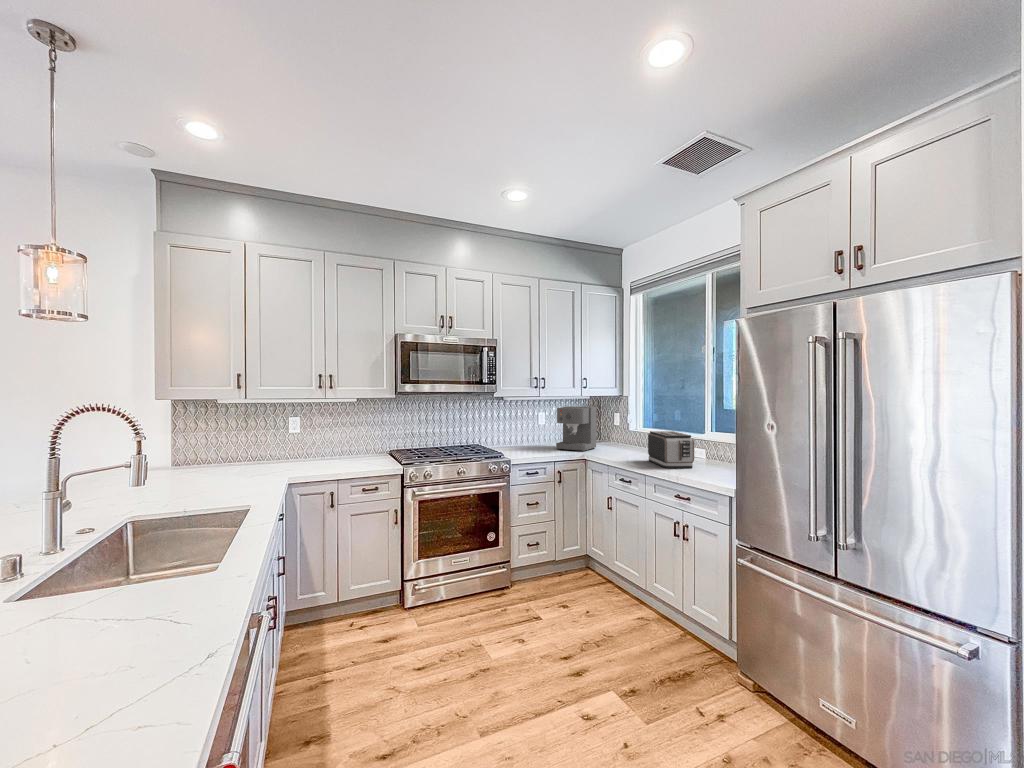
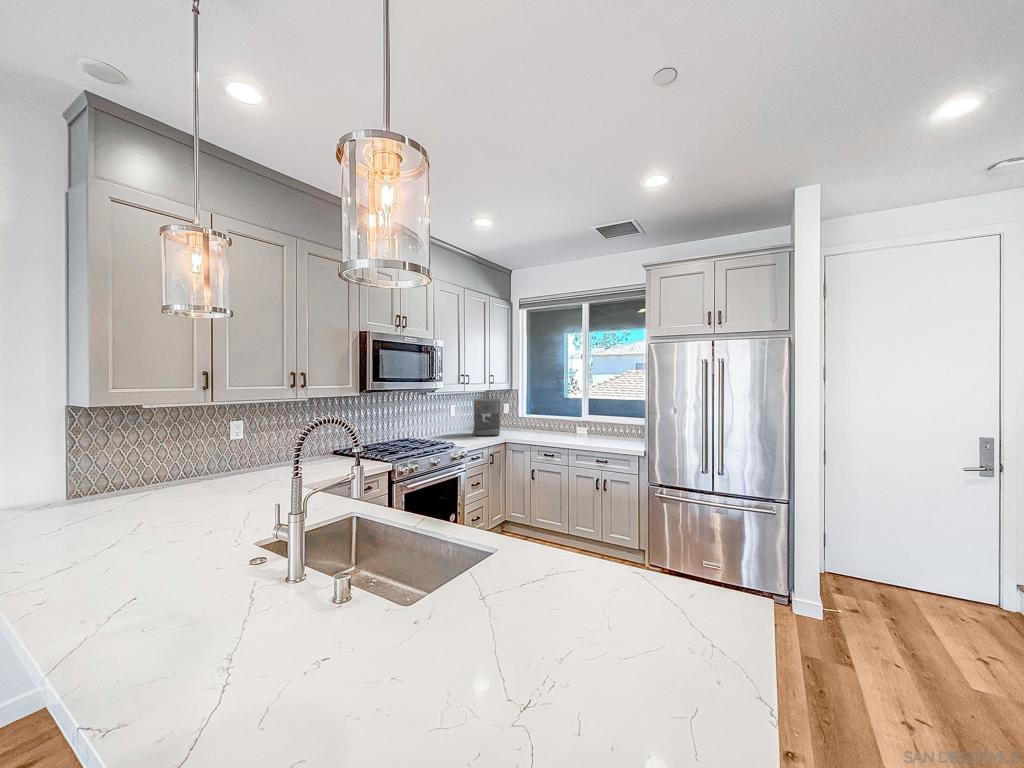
toaster: present [648,431,694,468] -> none [559,415,597,442]

